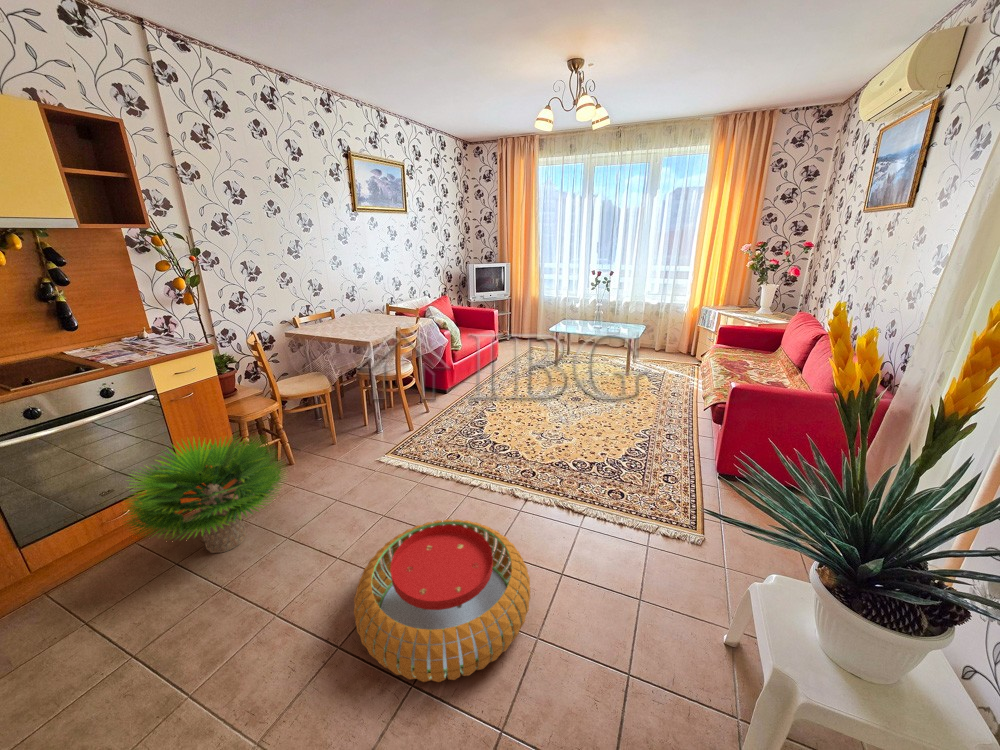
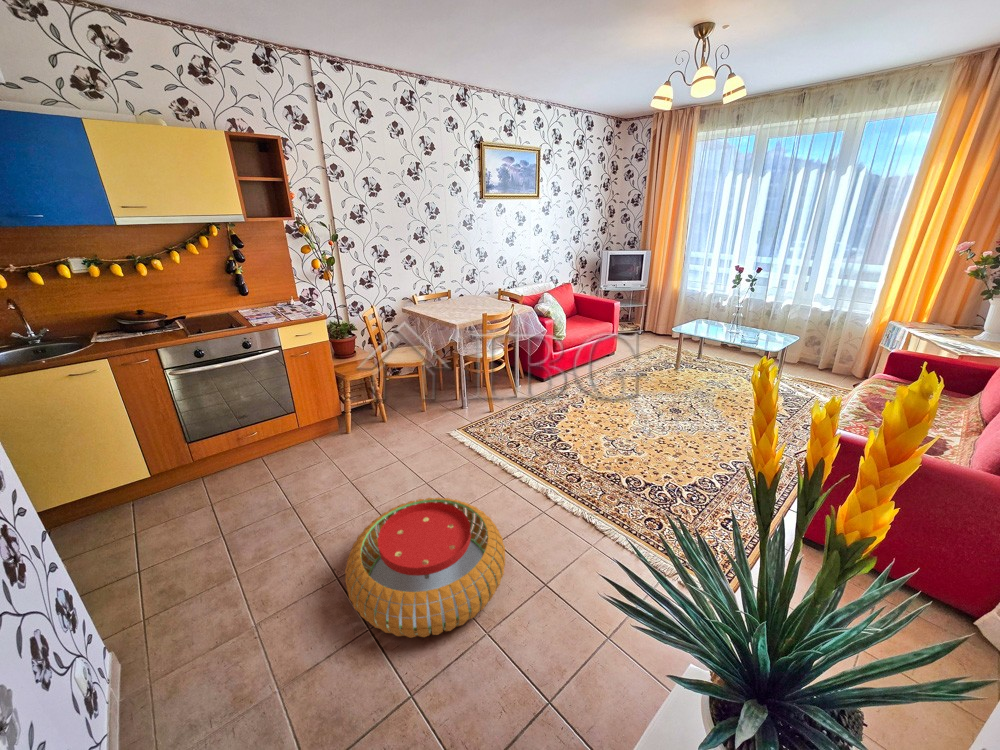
potted plant: present [127,435,286,553] -> none [239,384,361,479]

